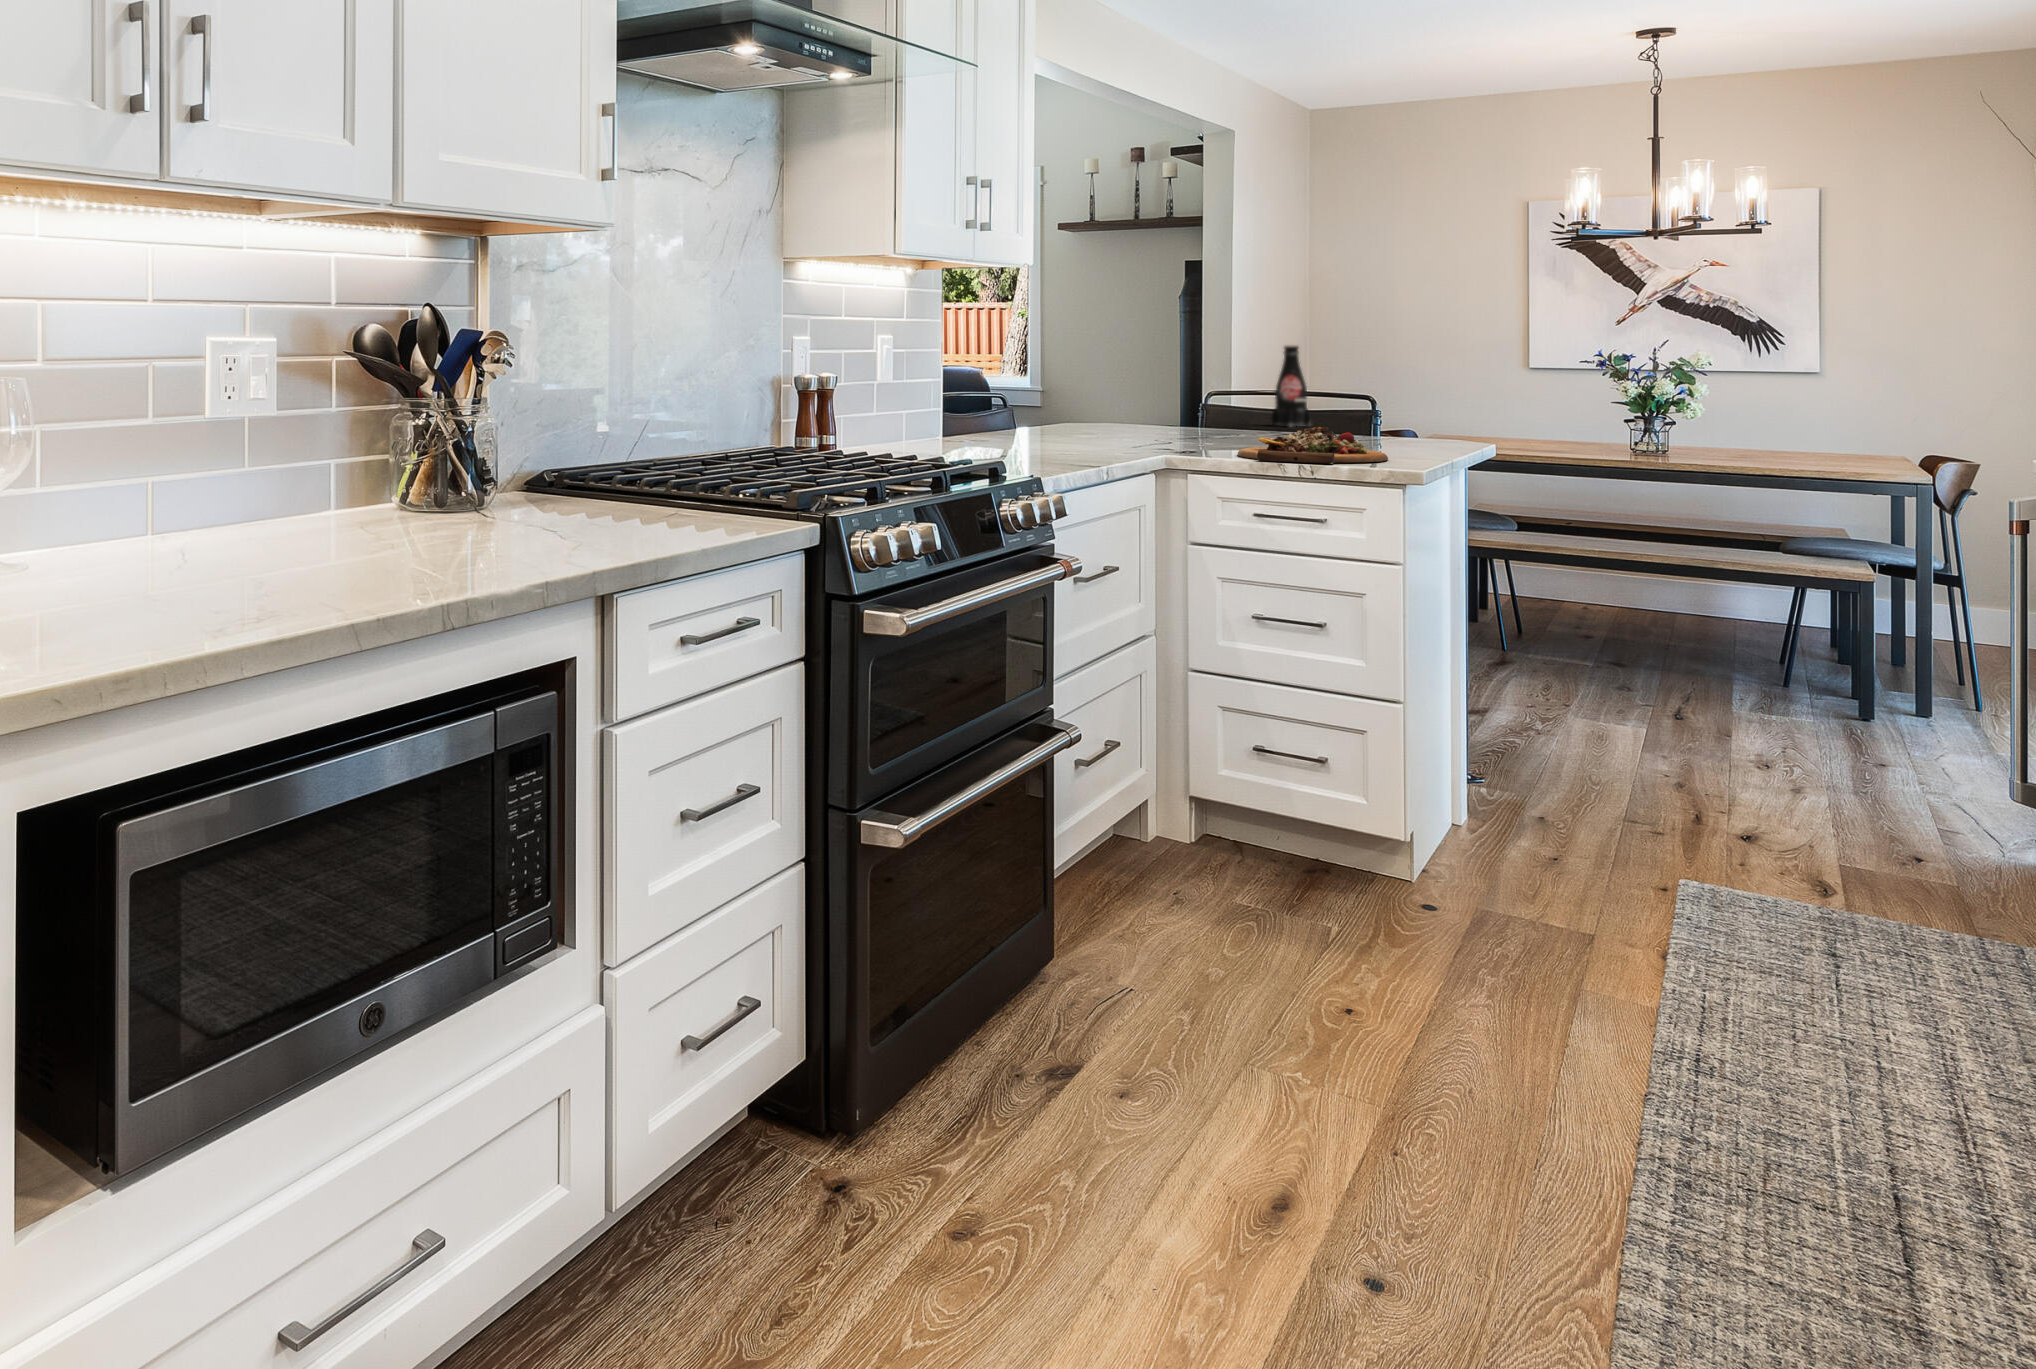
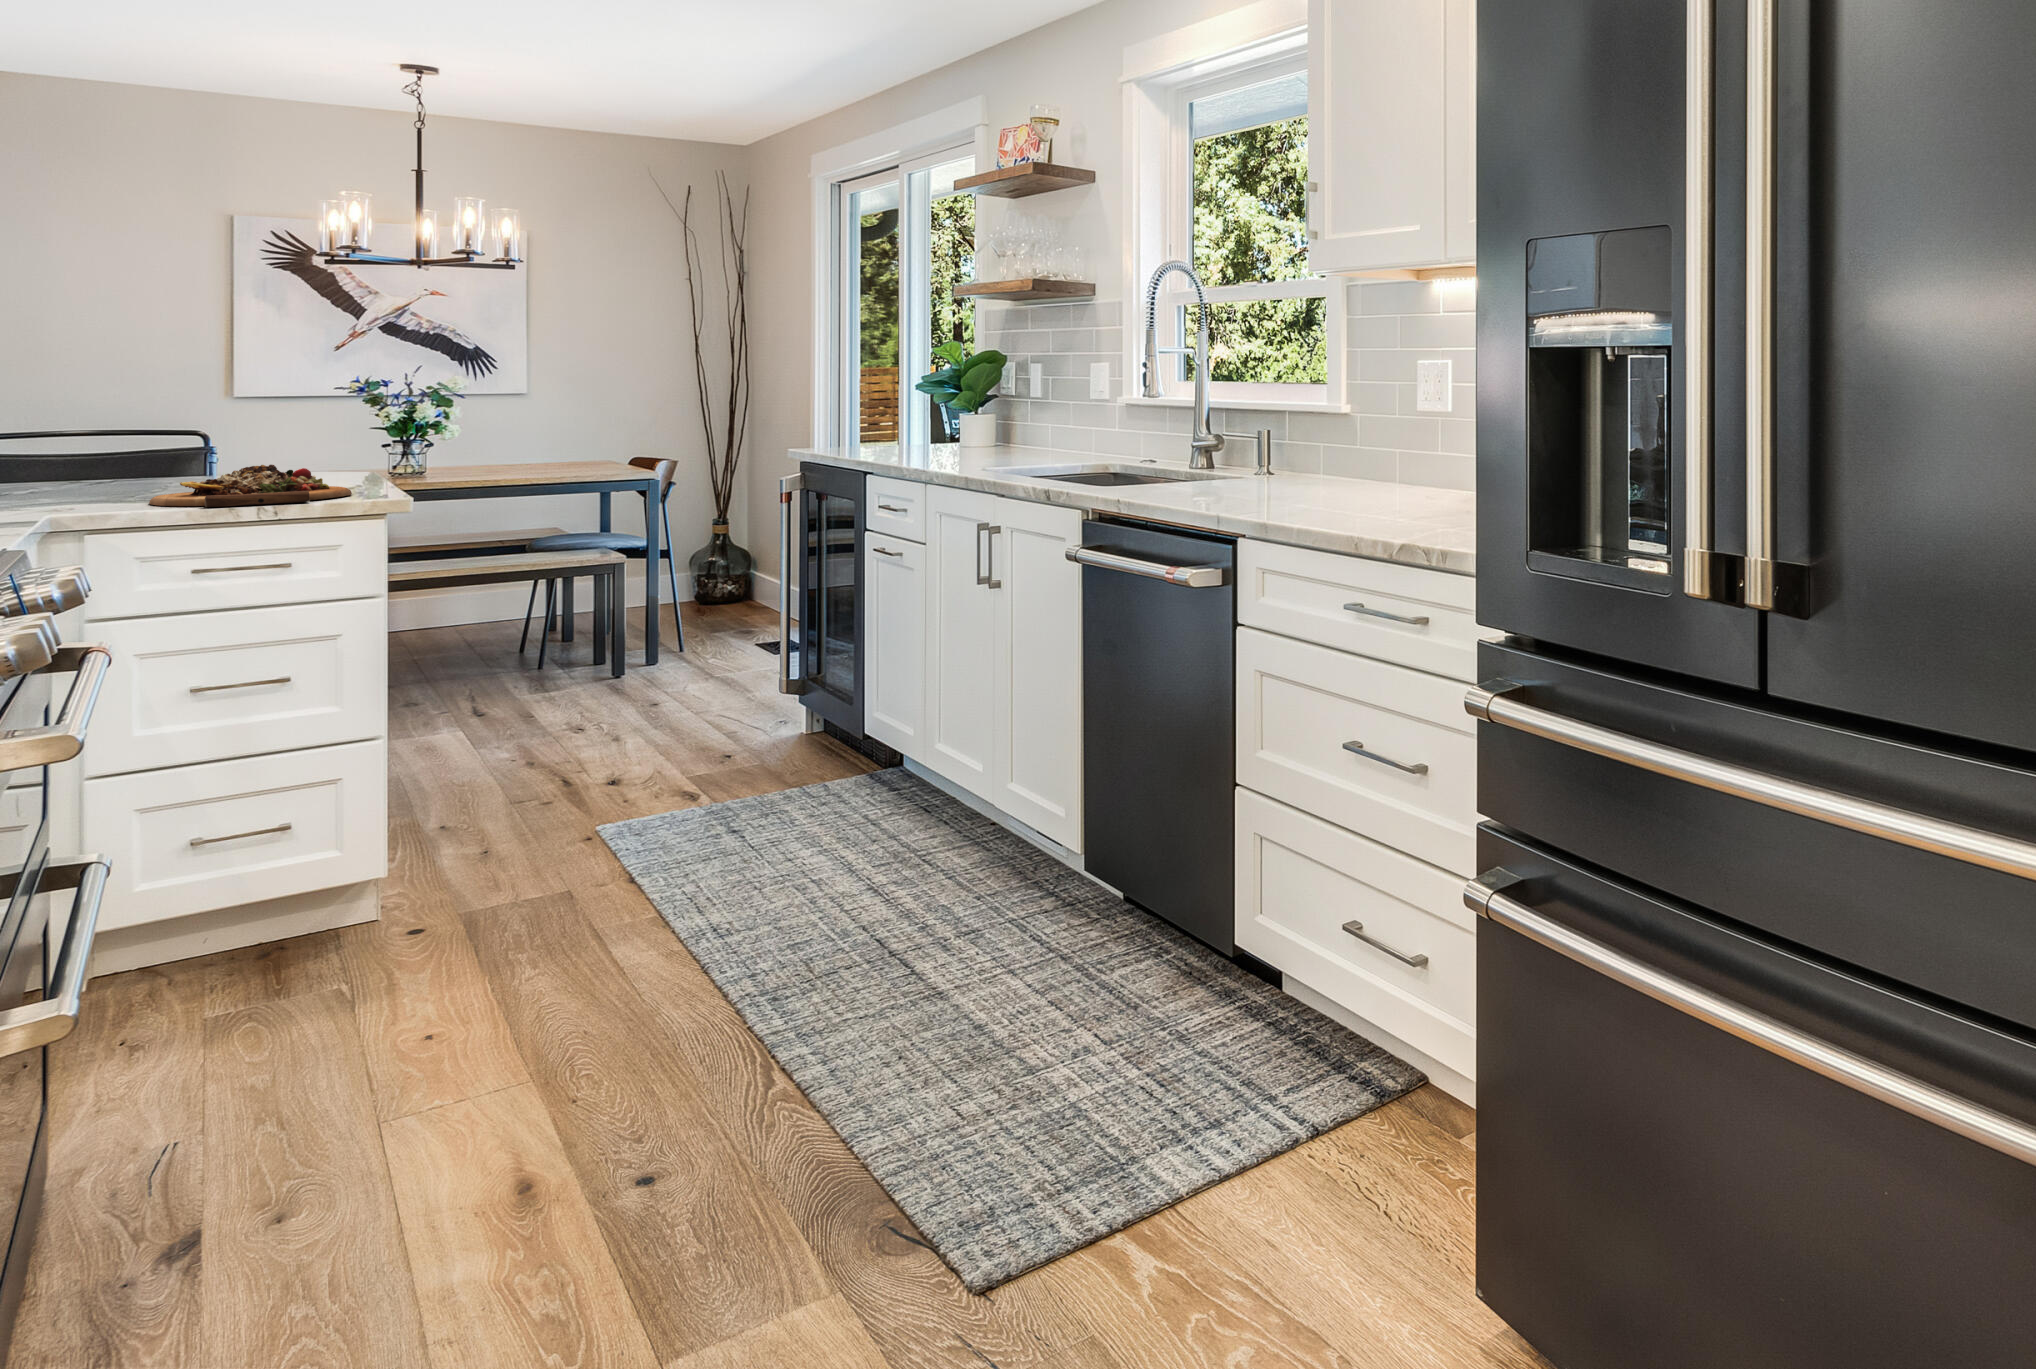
bottle: present [1271,345,1311,427] -> none [45,374,108,472]

